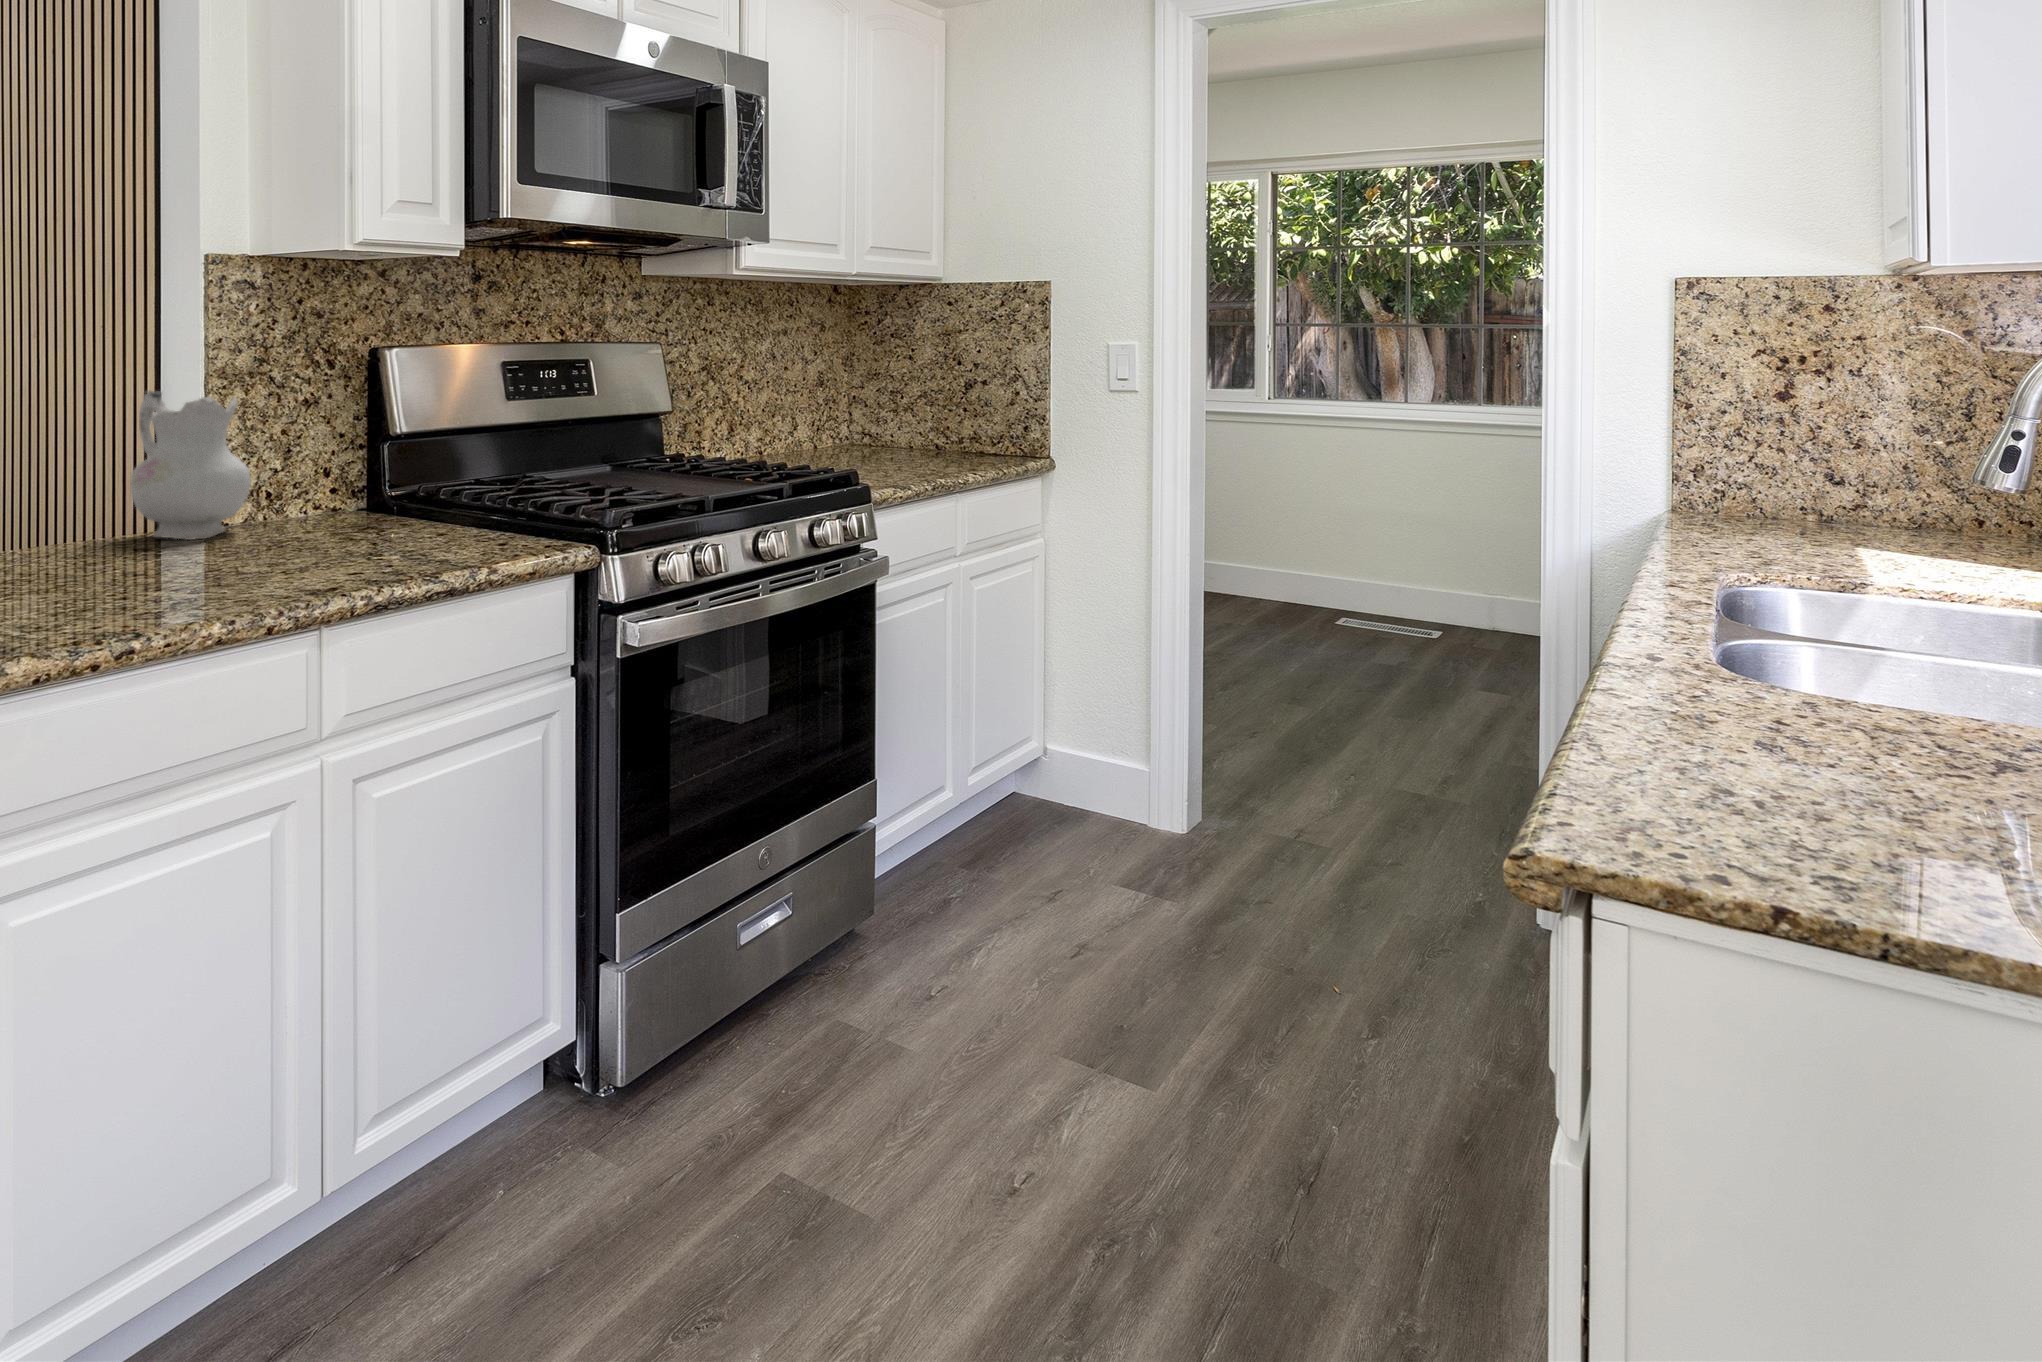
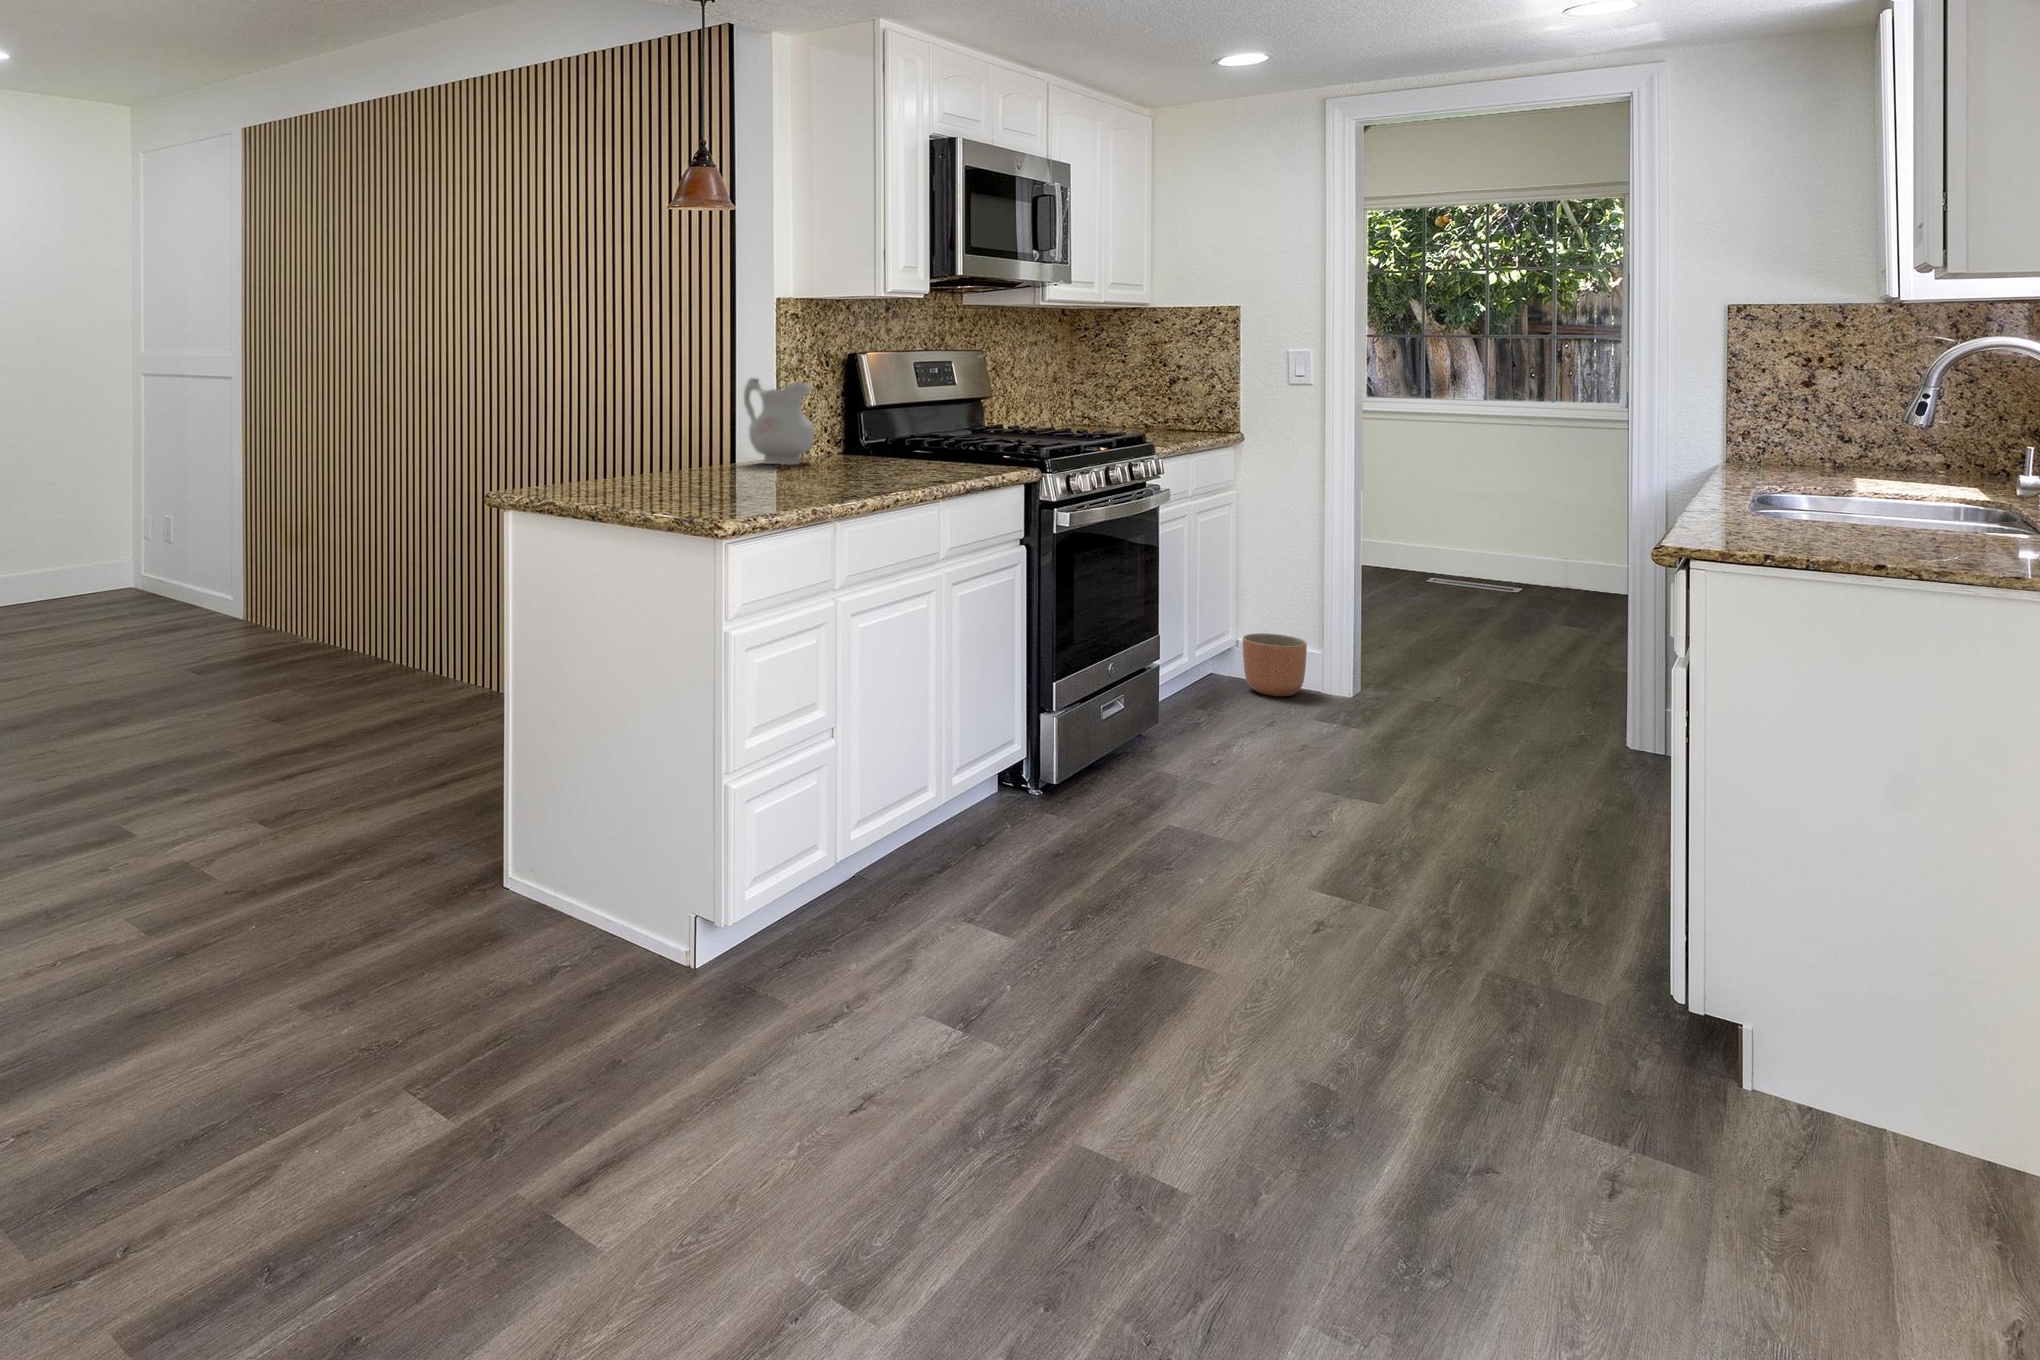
planter: none [1037,751,1122,846] -> present [1243,633,1307,696]

